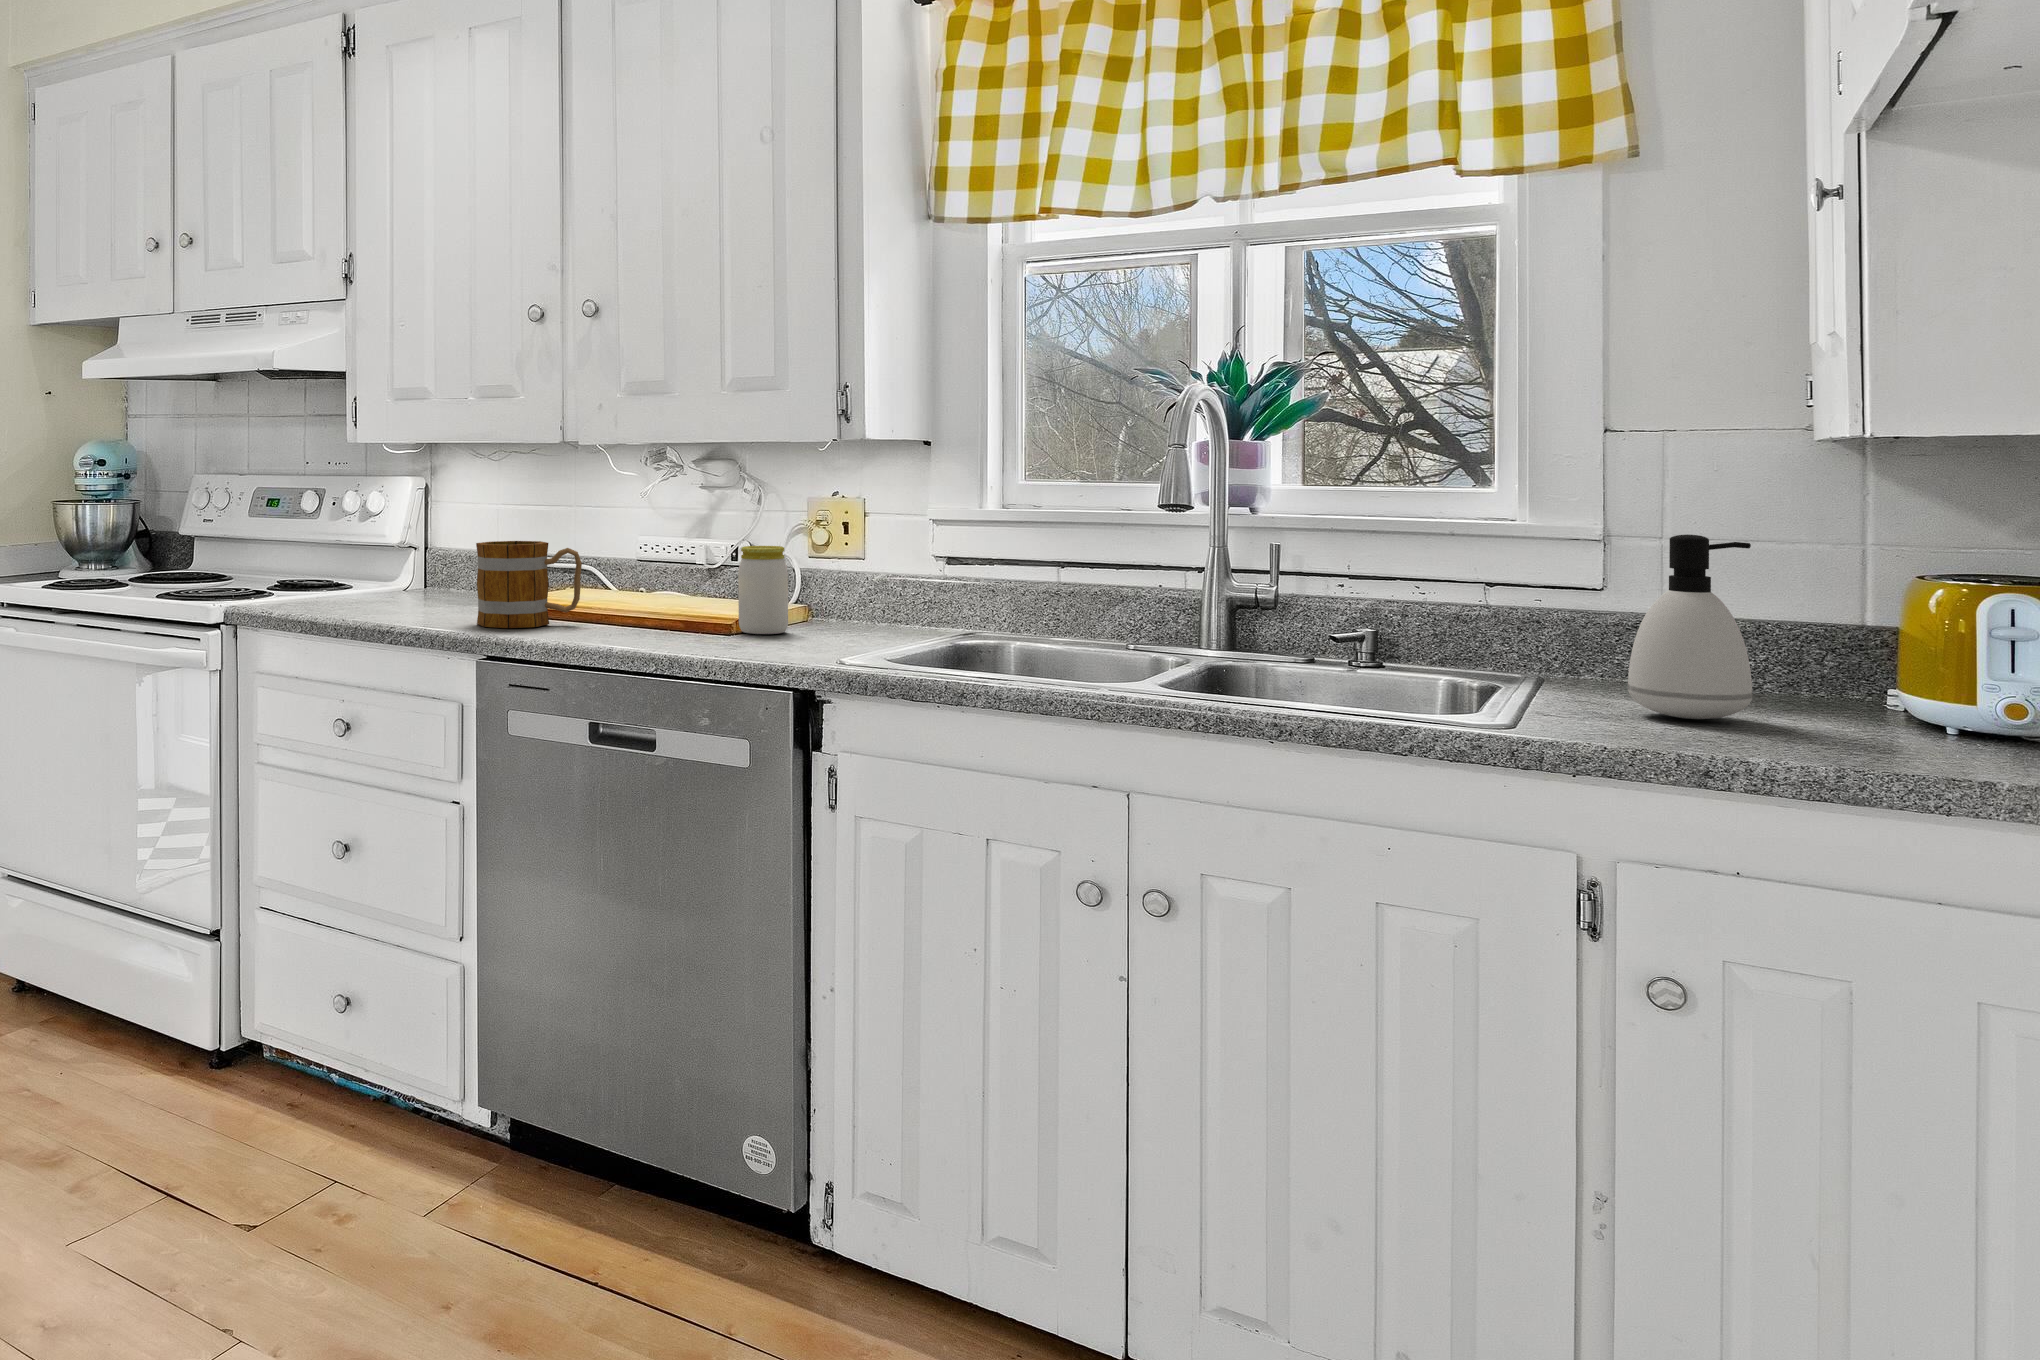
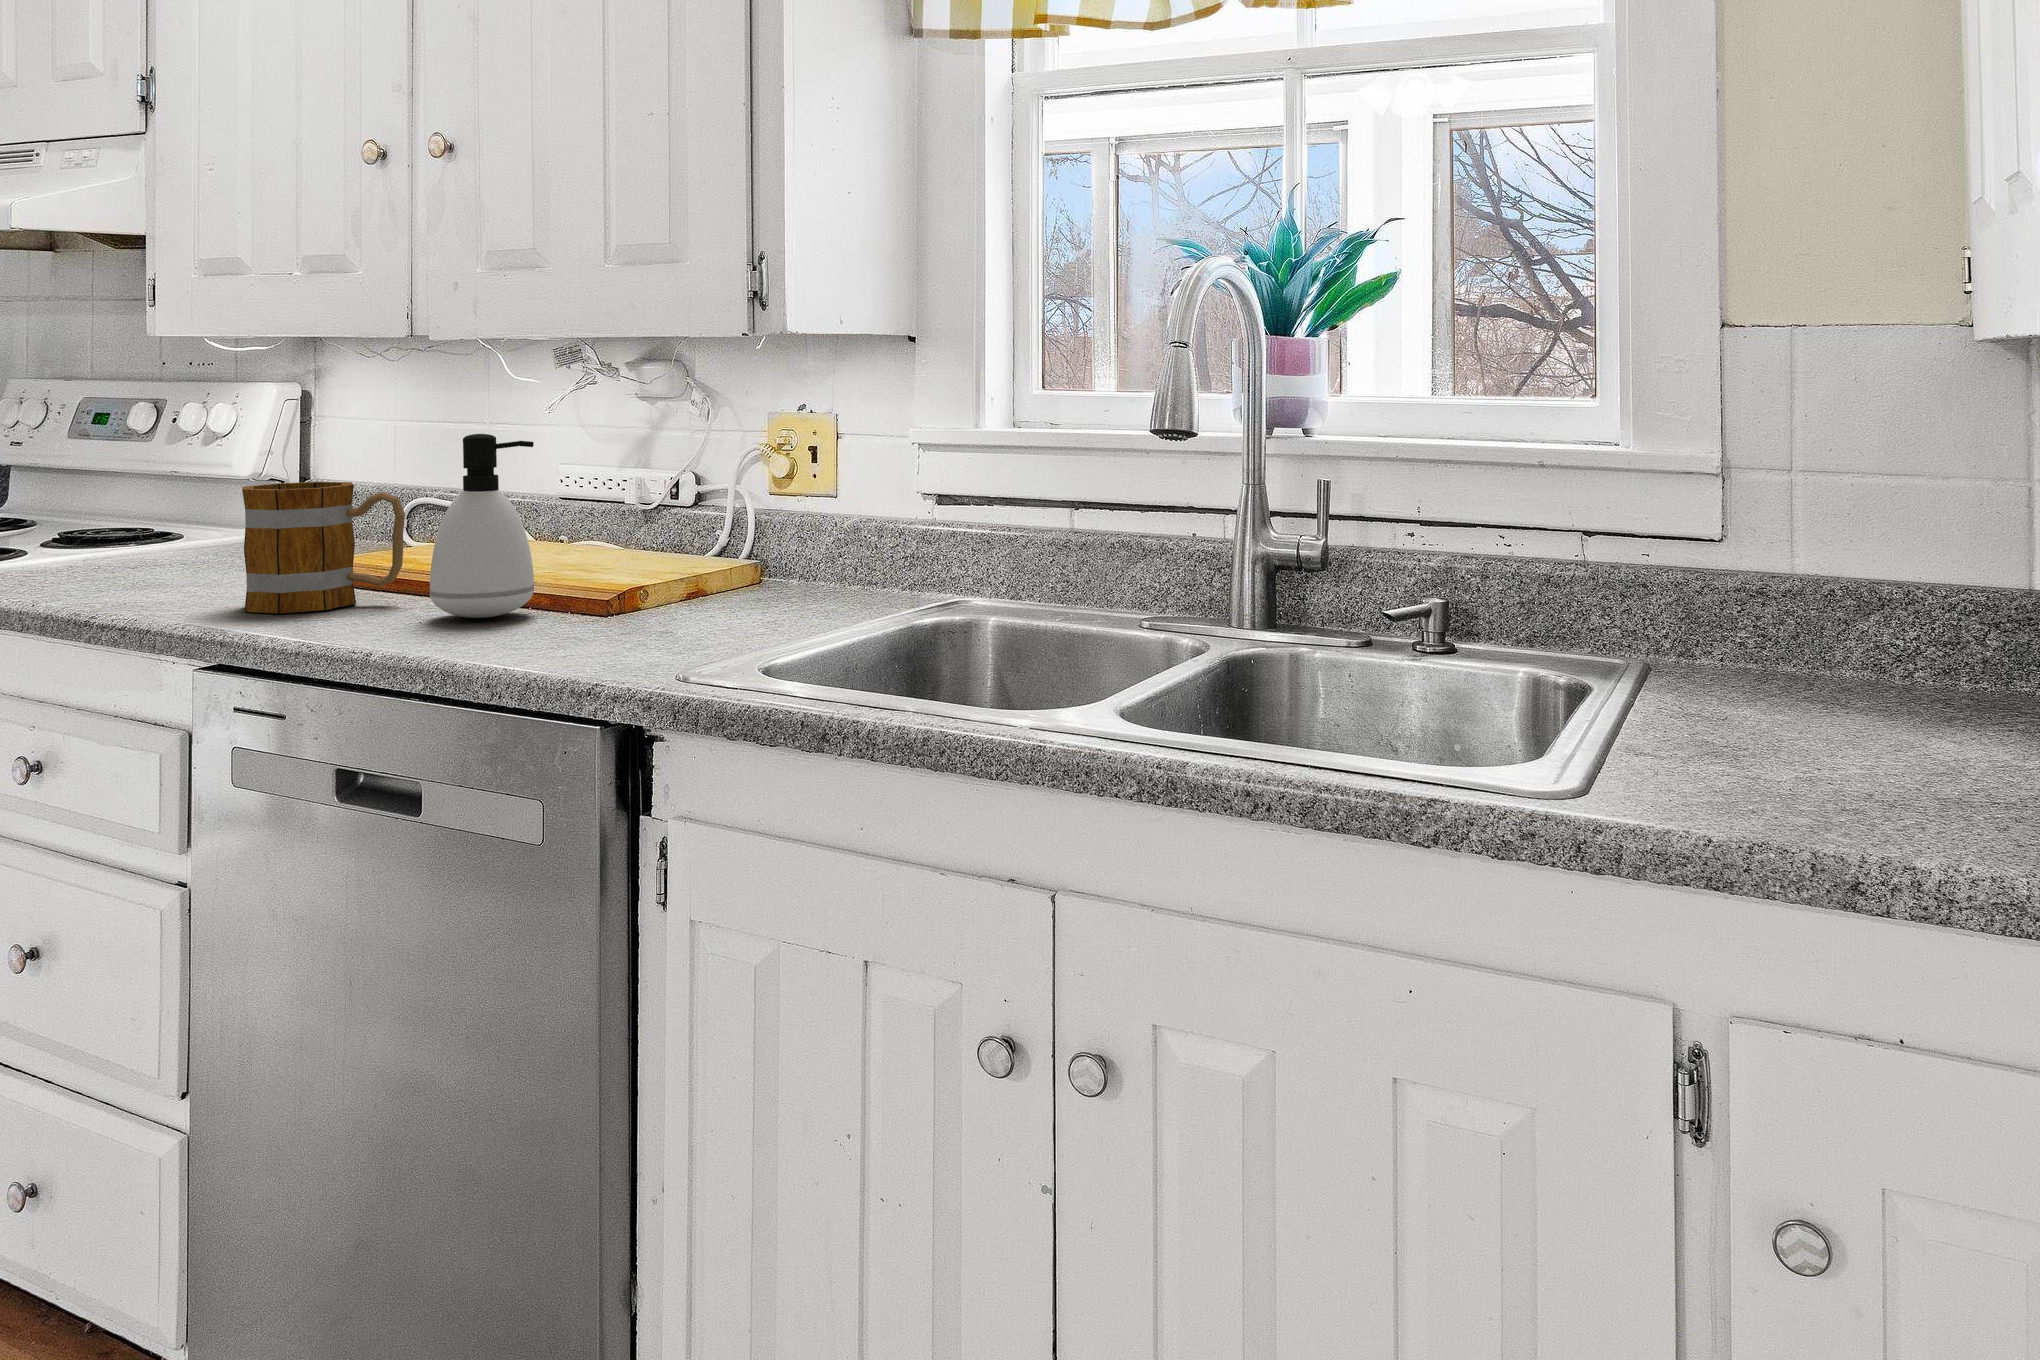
soap dispenser: present [1628,535,1752,719] -> present [430,434,534,618]
jar: present [738,546,788,634] -> none [622,486,695,614]

